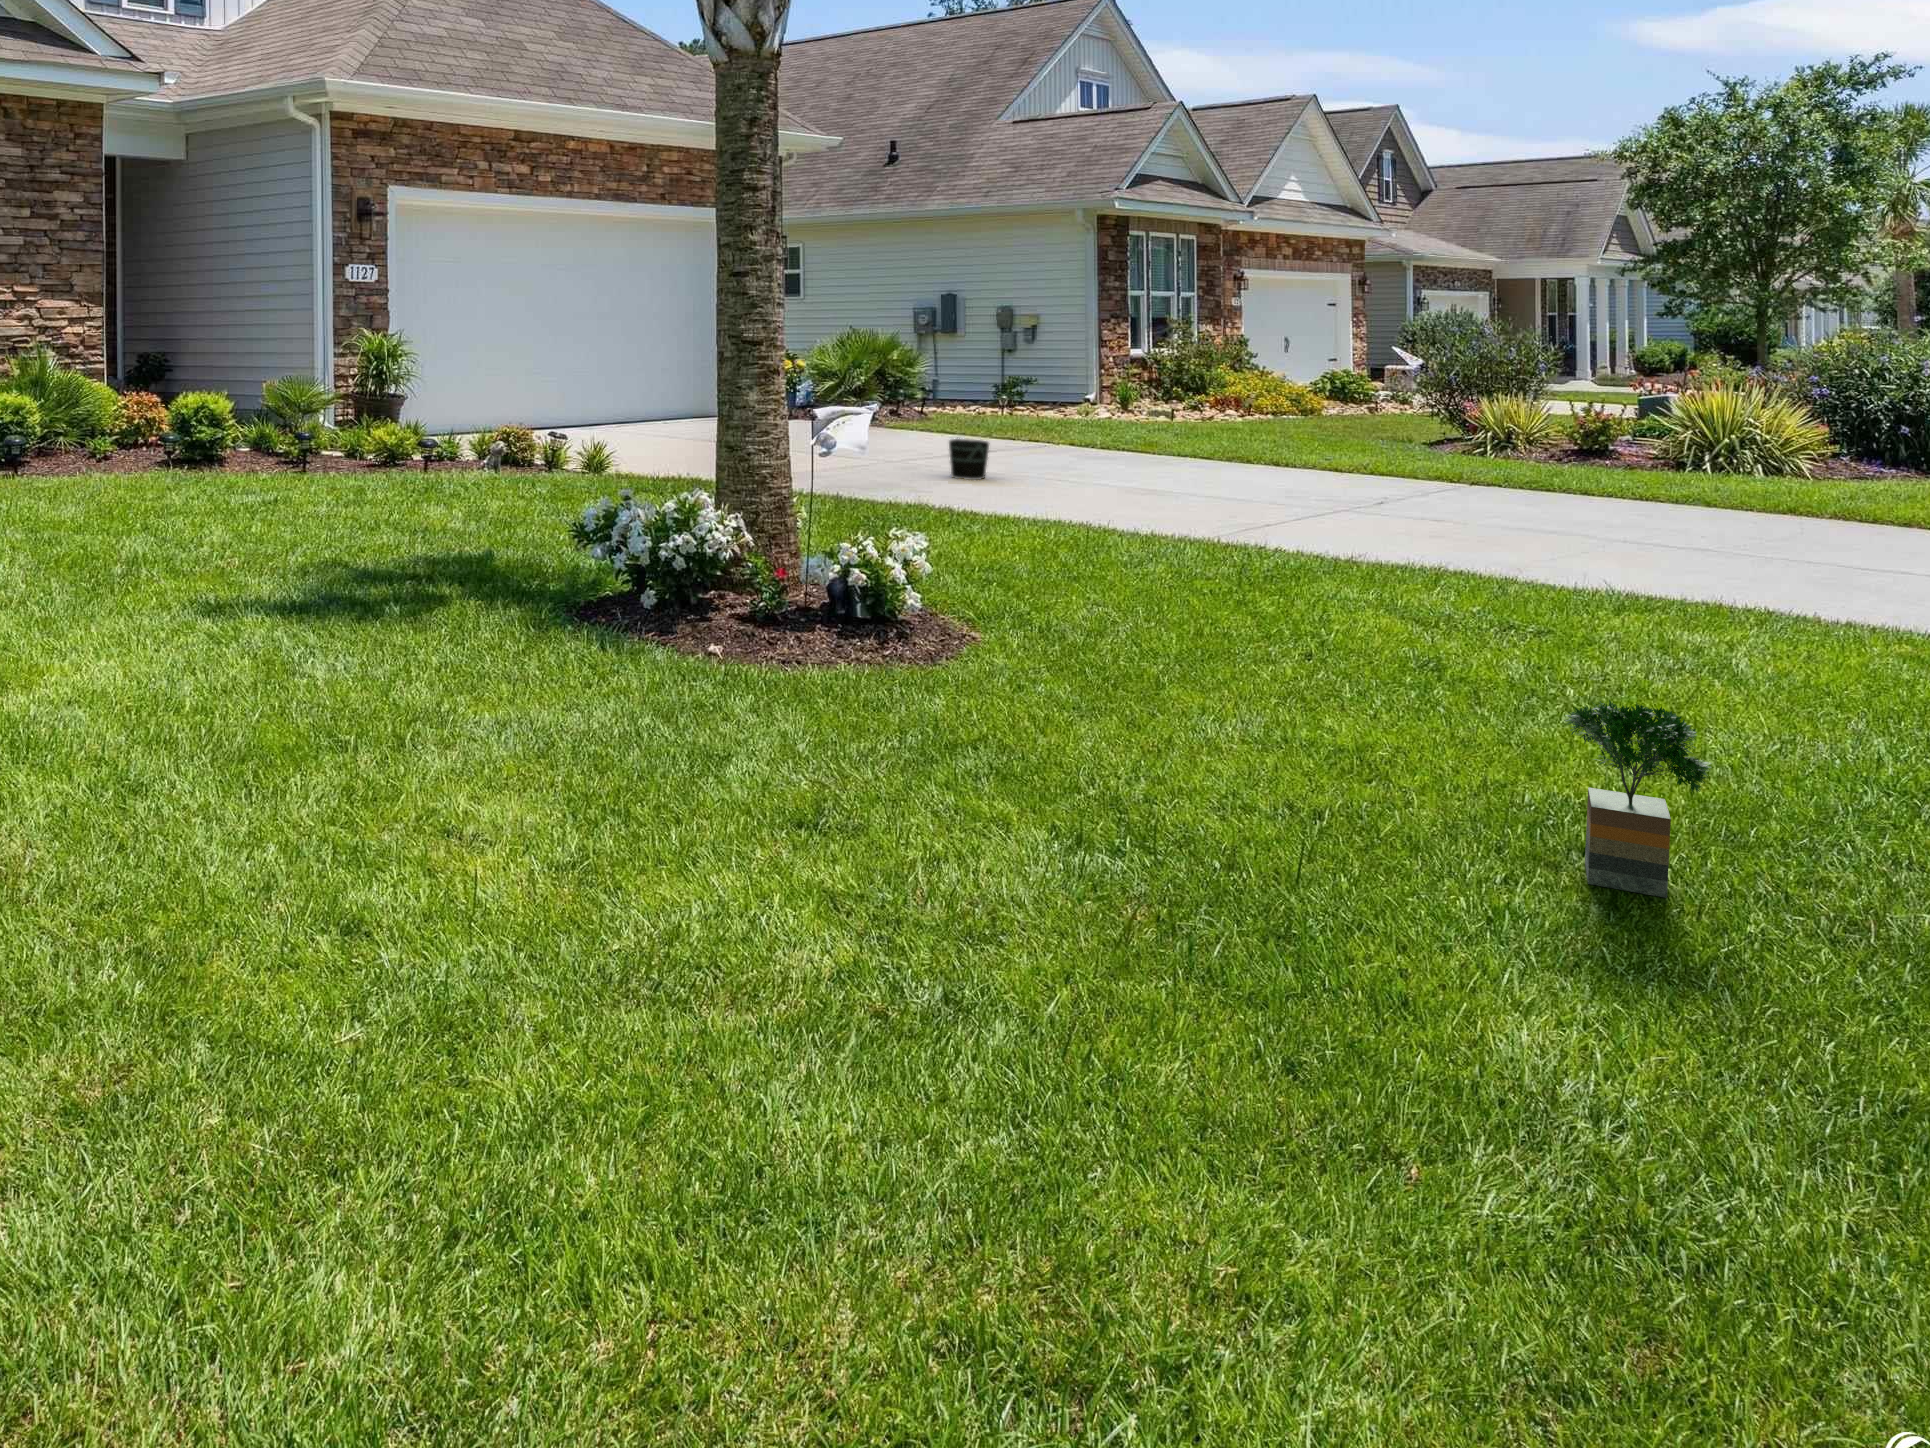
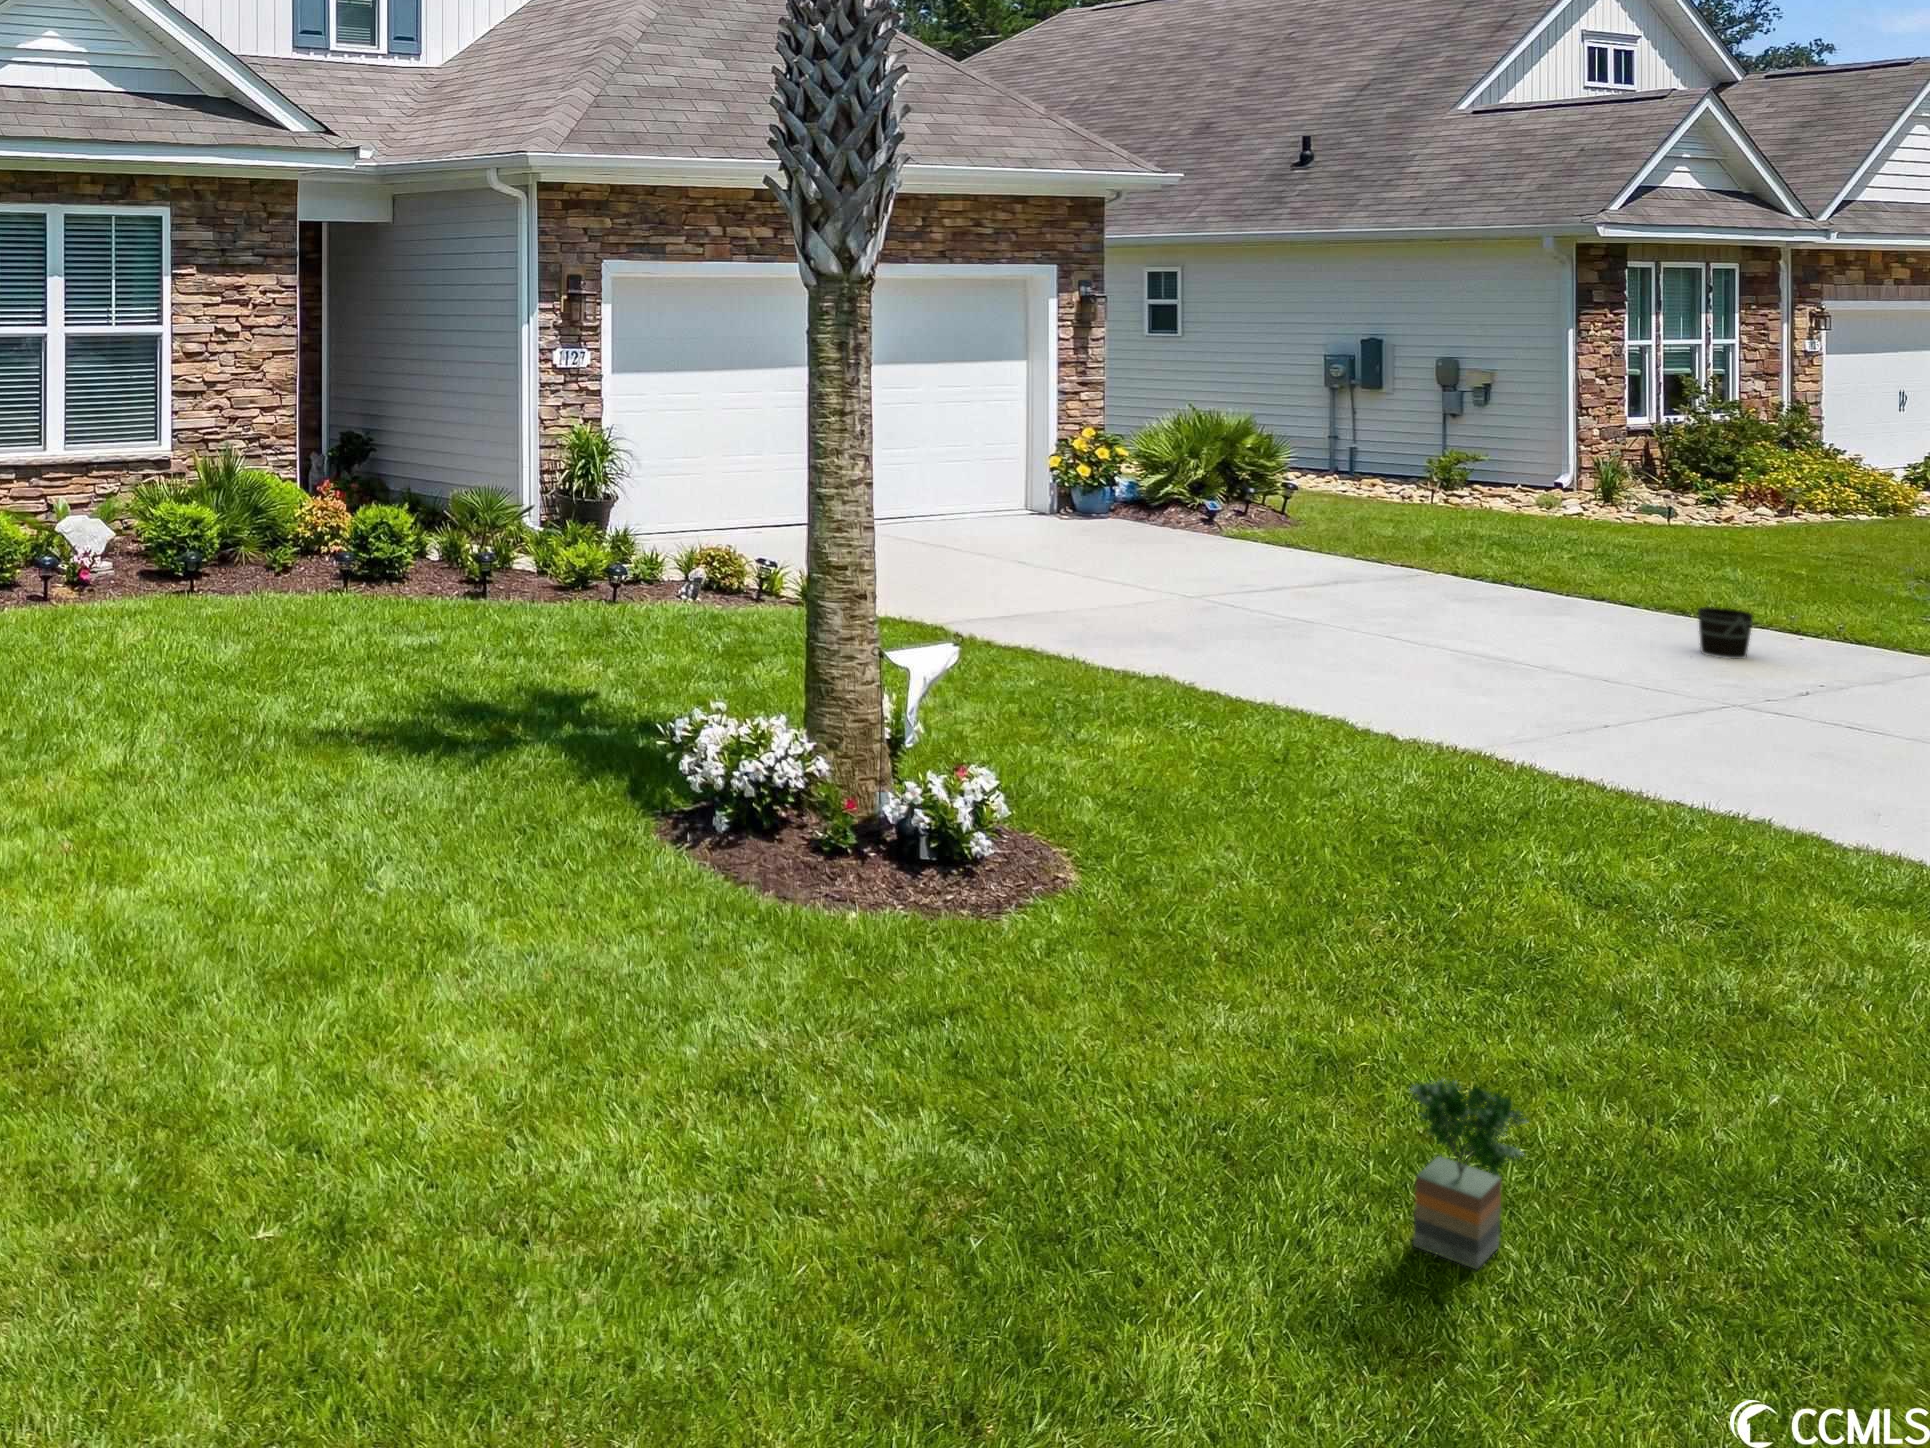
bucket: present [949,439,989,480] -> present [1698,606,1753,659]

